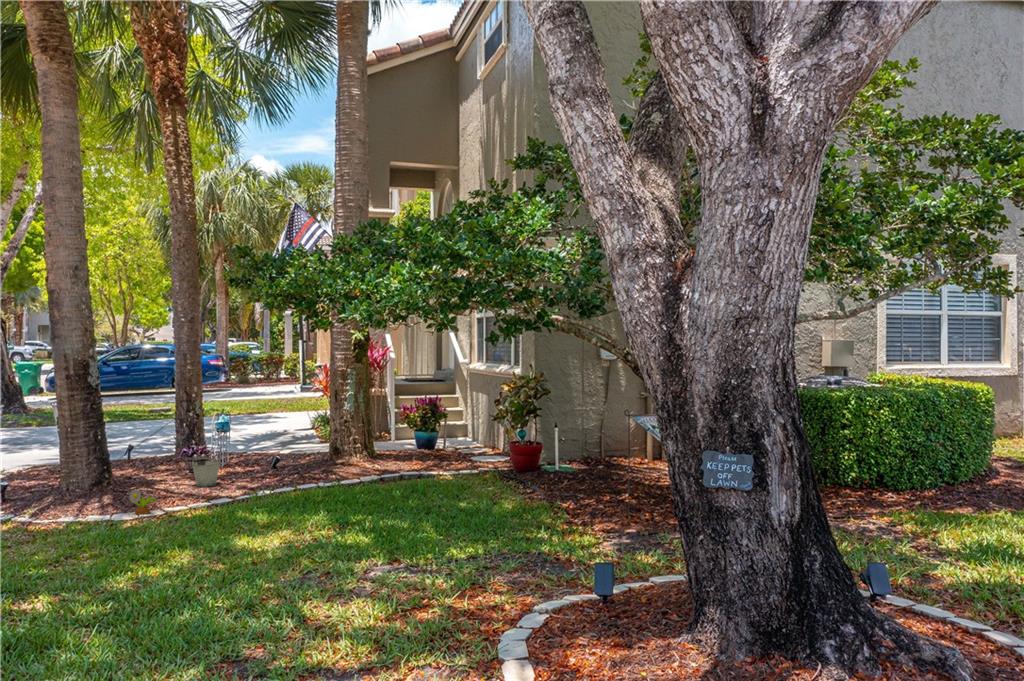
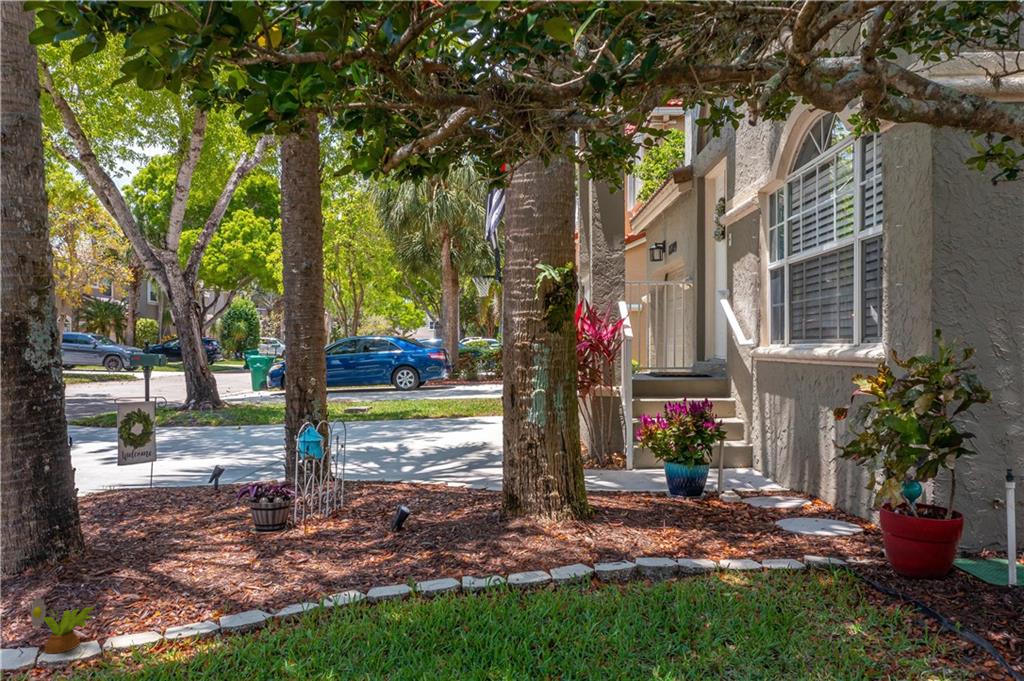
bucket: present [192,457,220,487] -> none [243,506,296,566]

